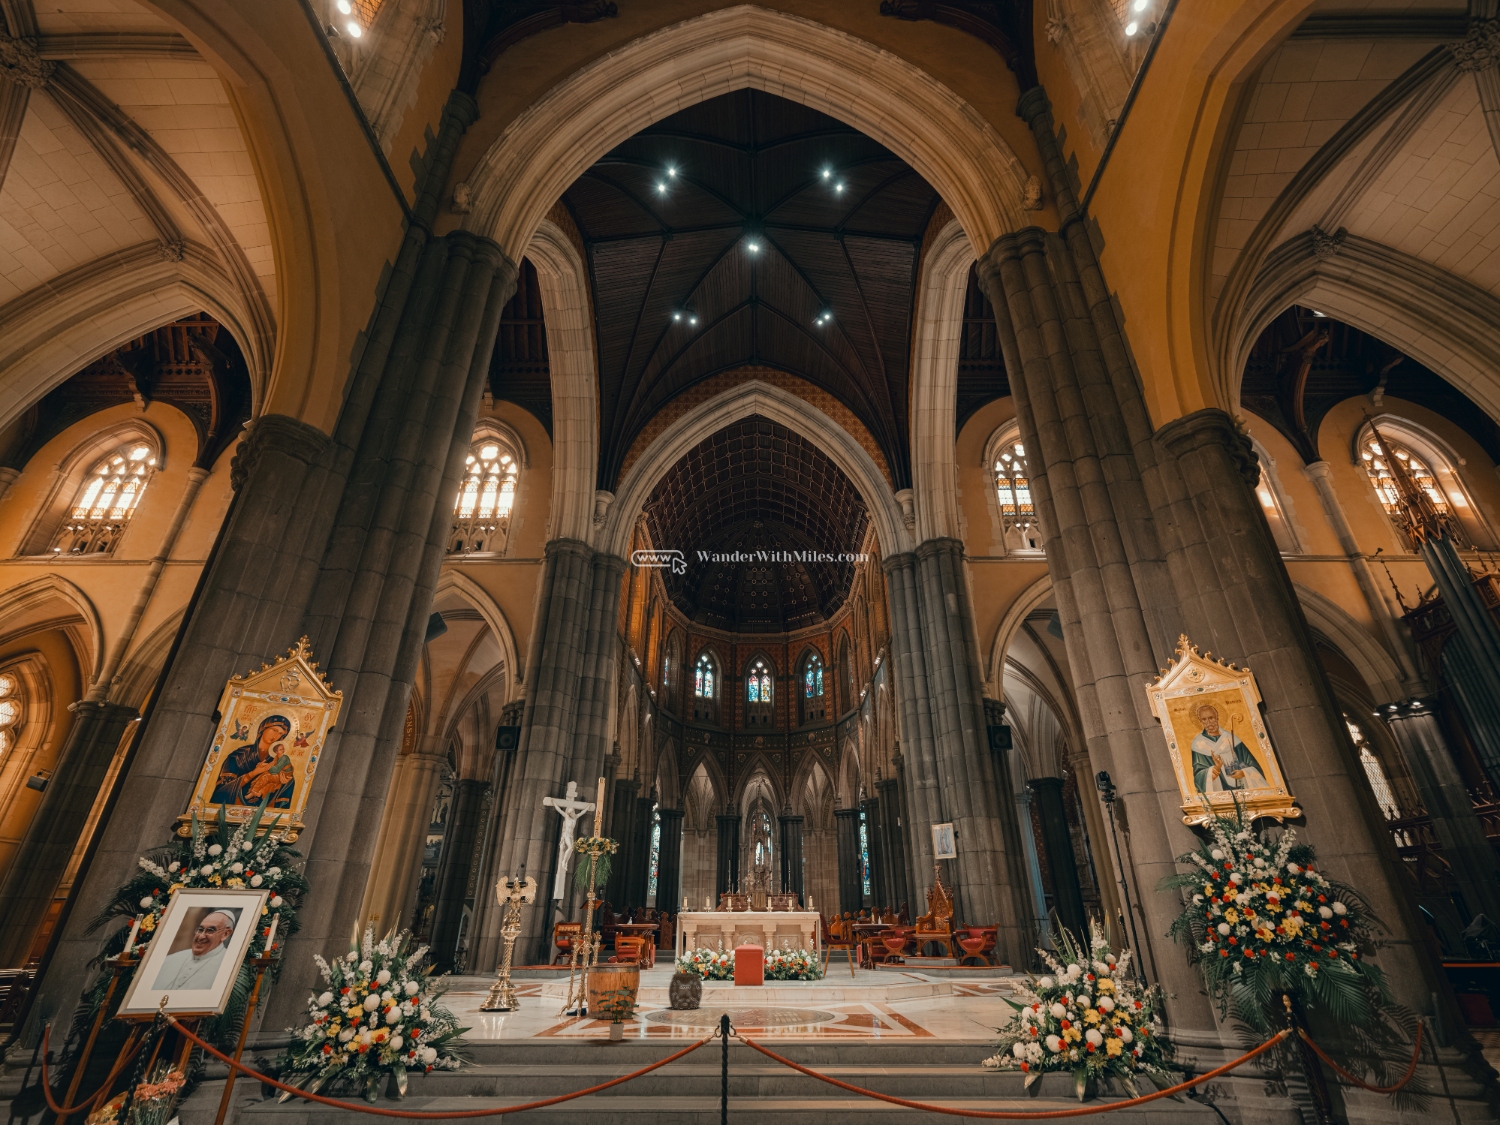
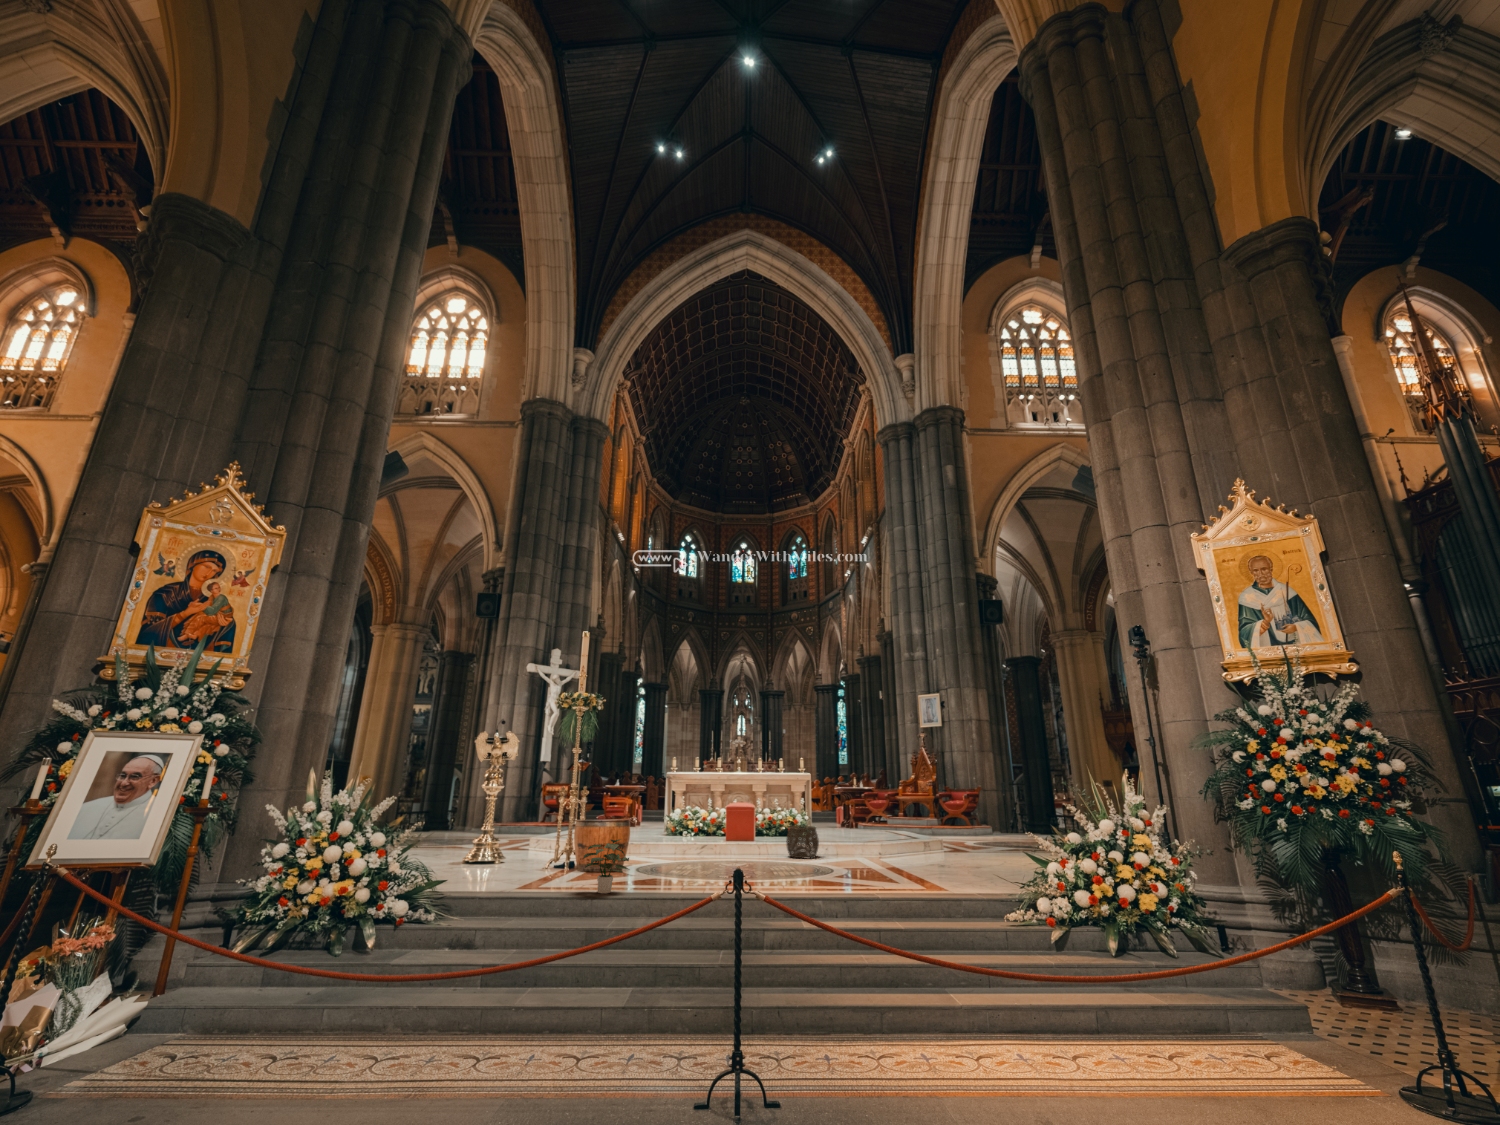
chair: present [819,914,854,978] -> none [807,774,840,834]
woven basket: present [669,973,702,1009] -> present [786,825,819,858]

